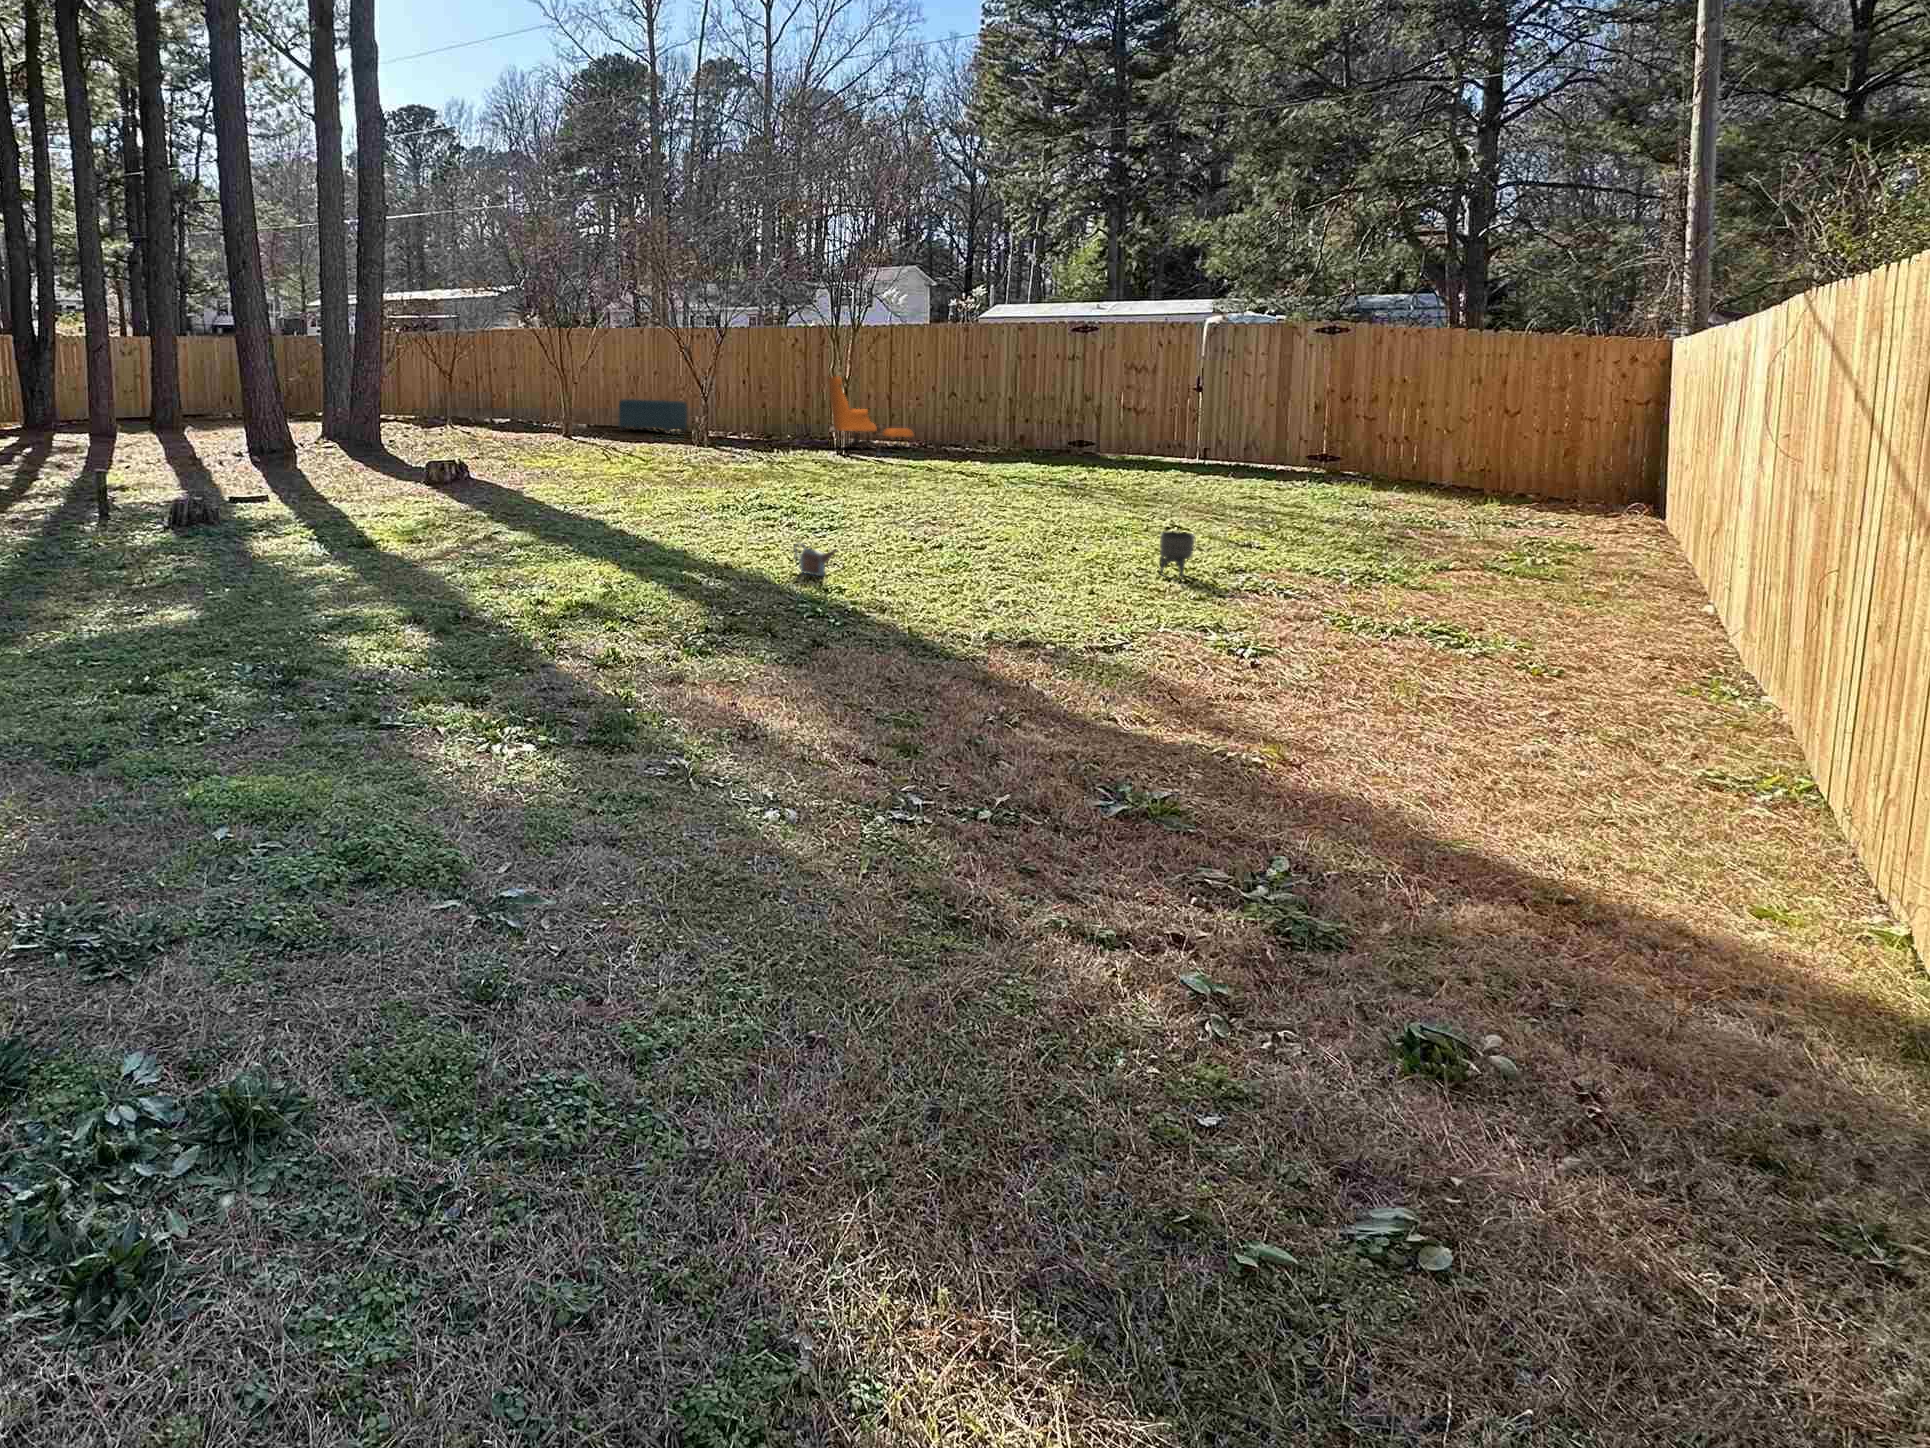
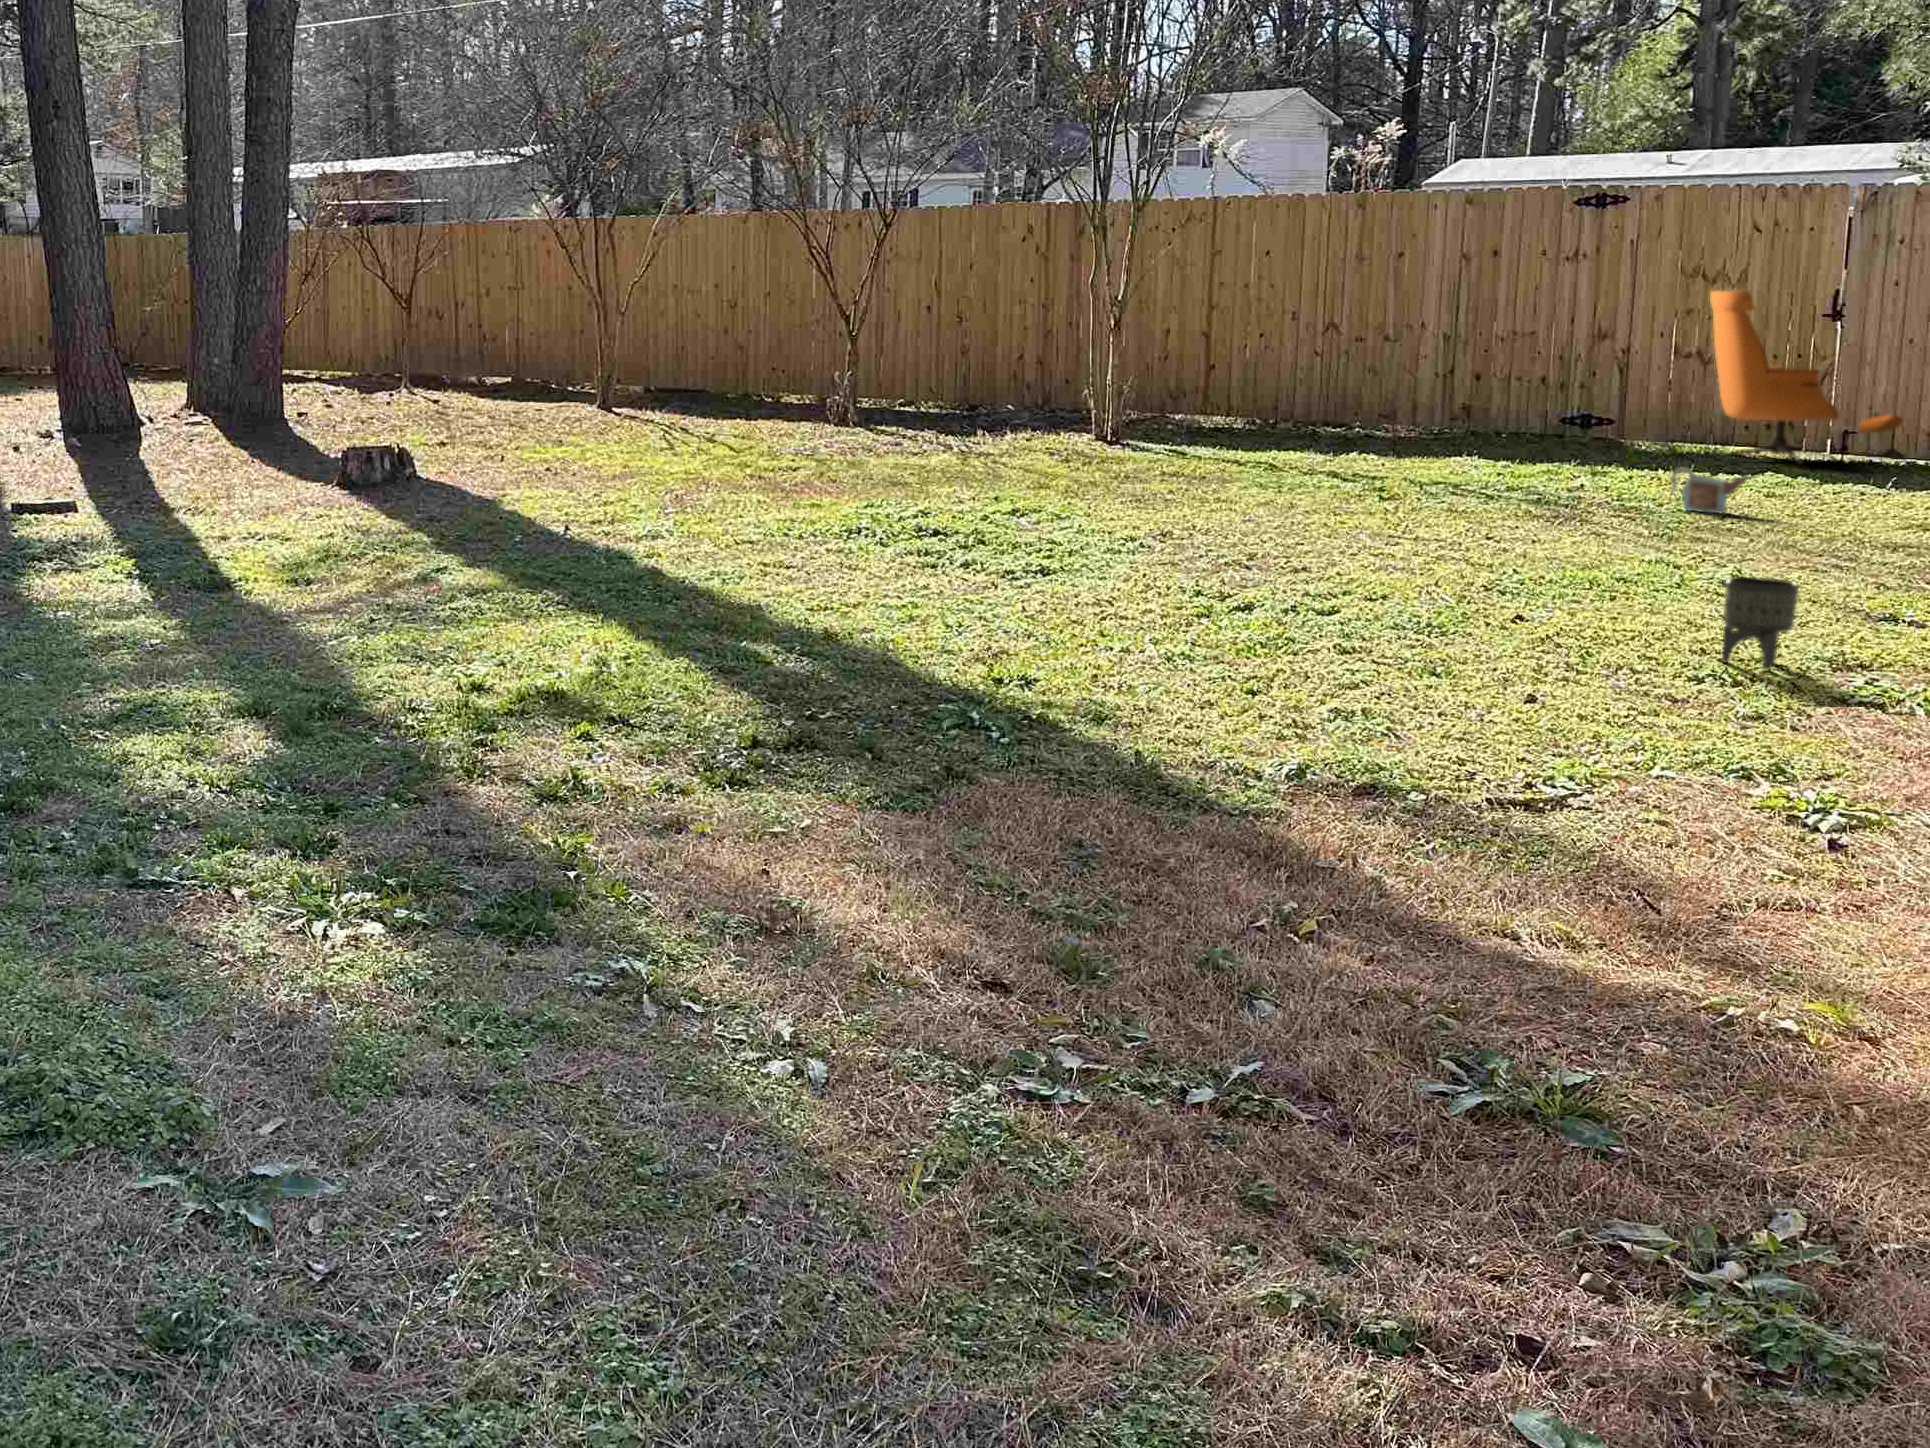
lounge chair: present [827,376,914,447] -> present [1710,291,1930,465]
bench: present [619,399,687,434] -> none [720,331,849,394]
watering can: present [794,543,836,576] -> present [1671,468,1749,513]

